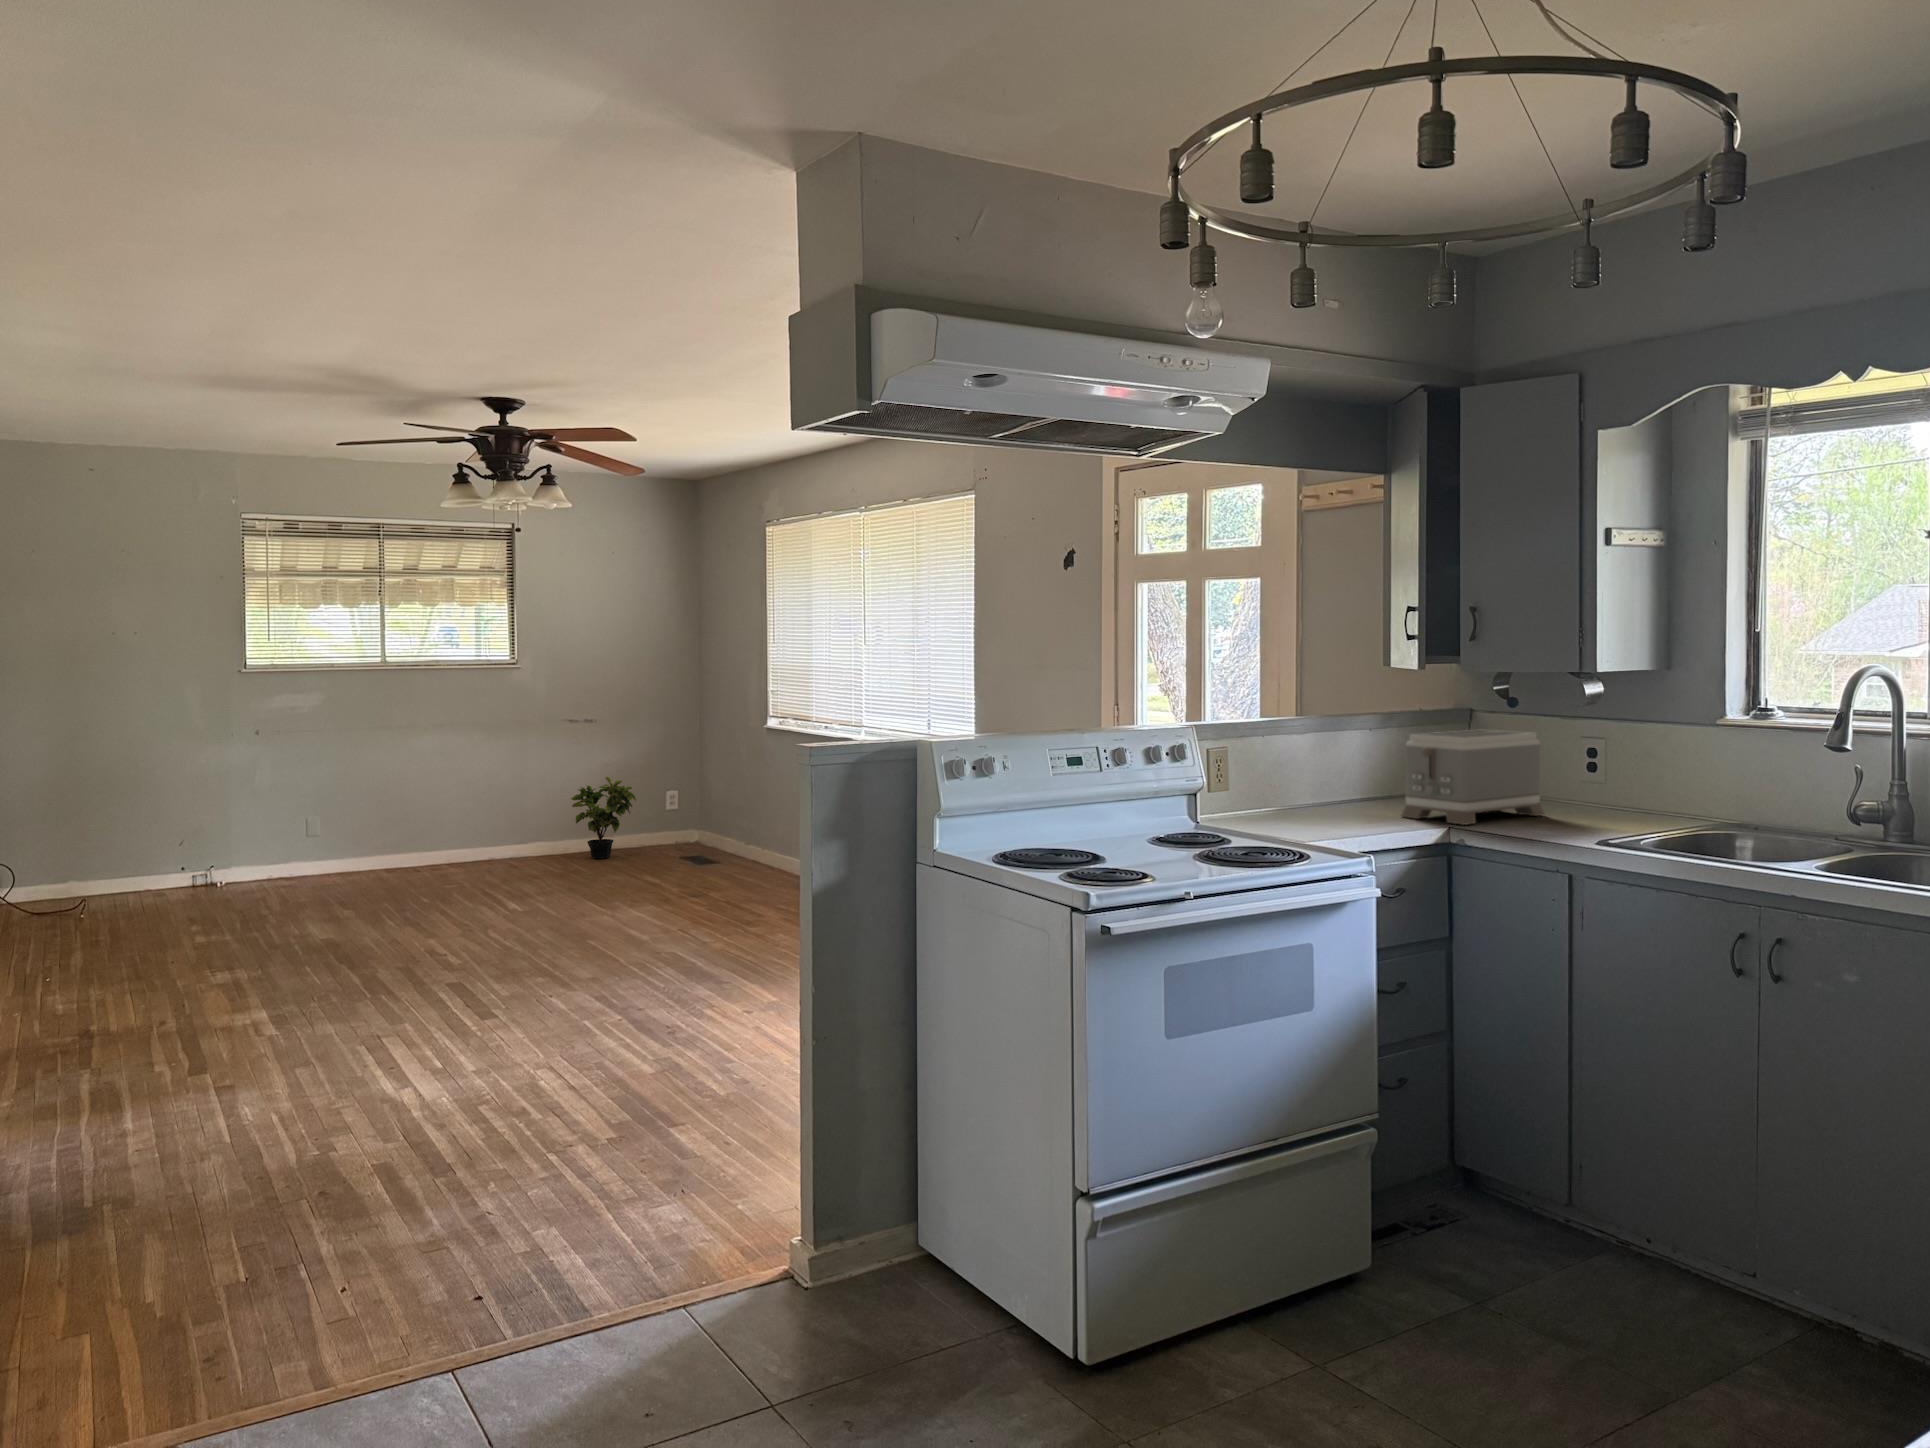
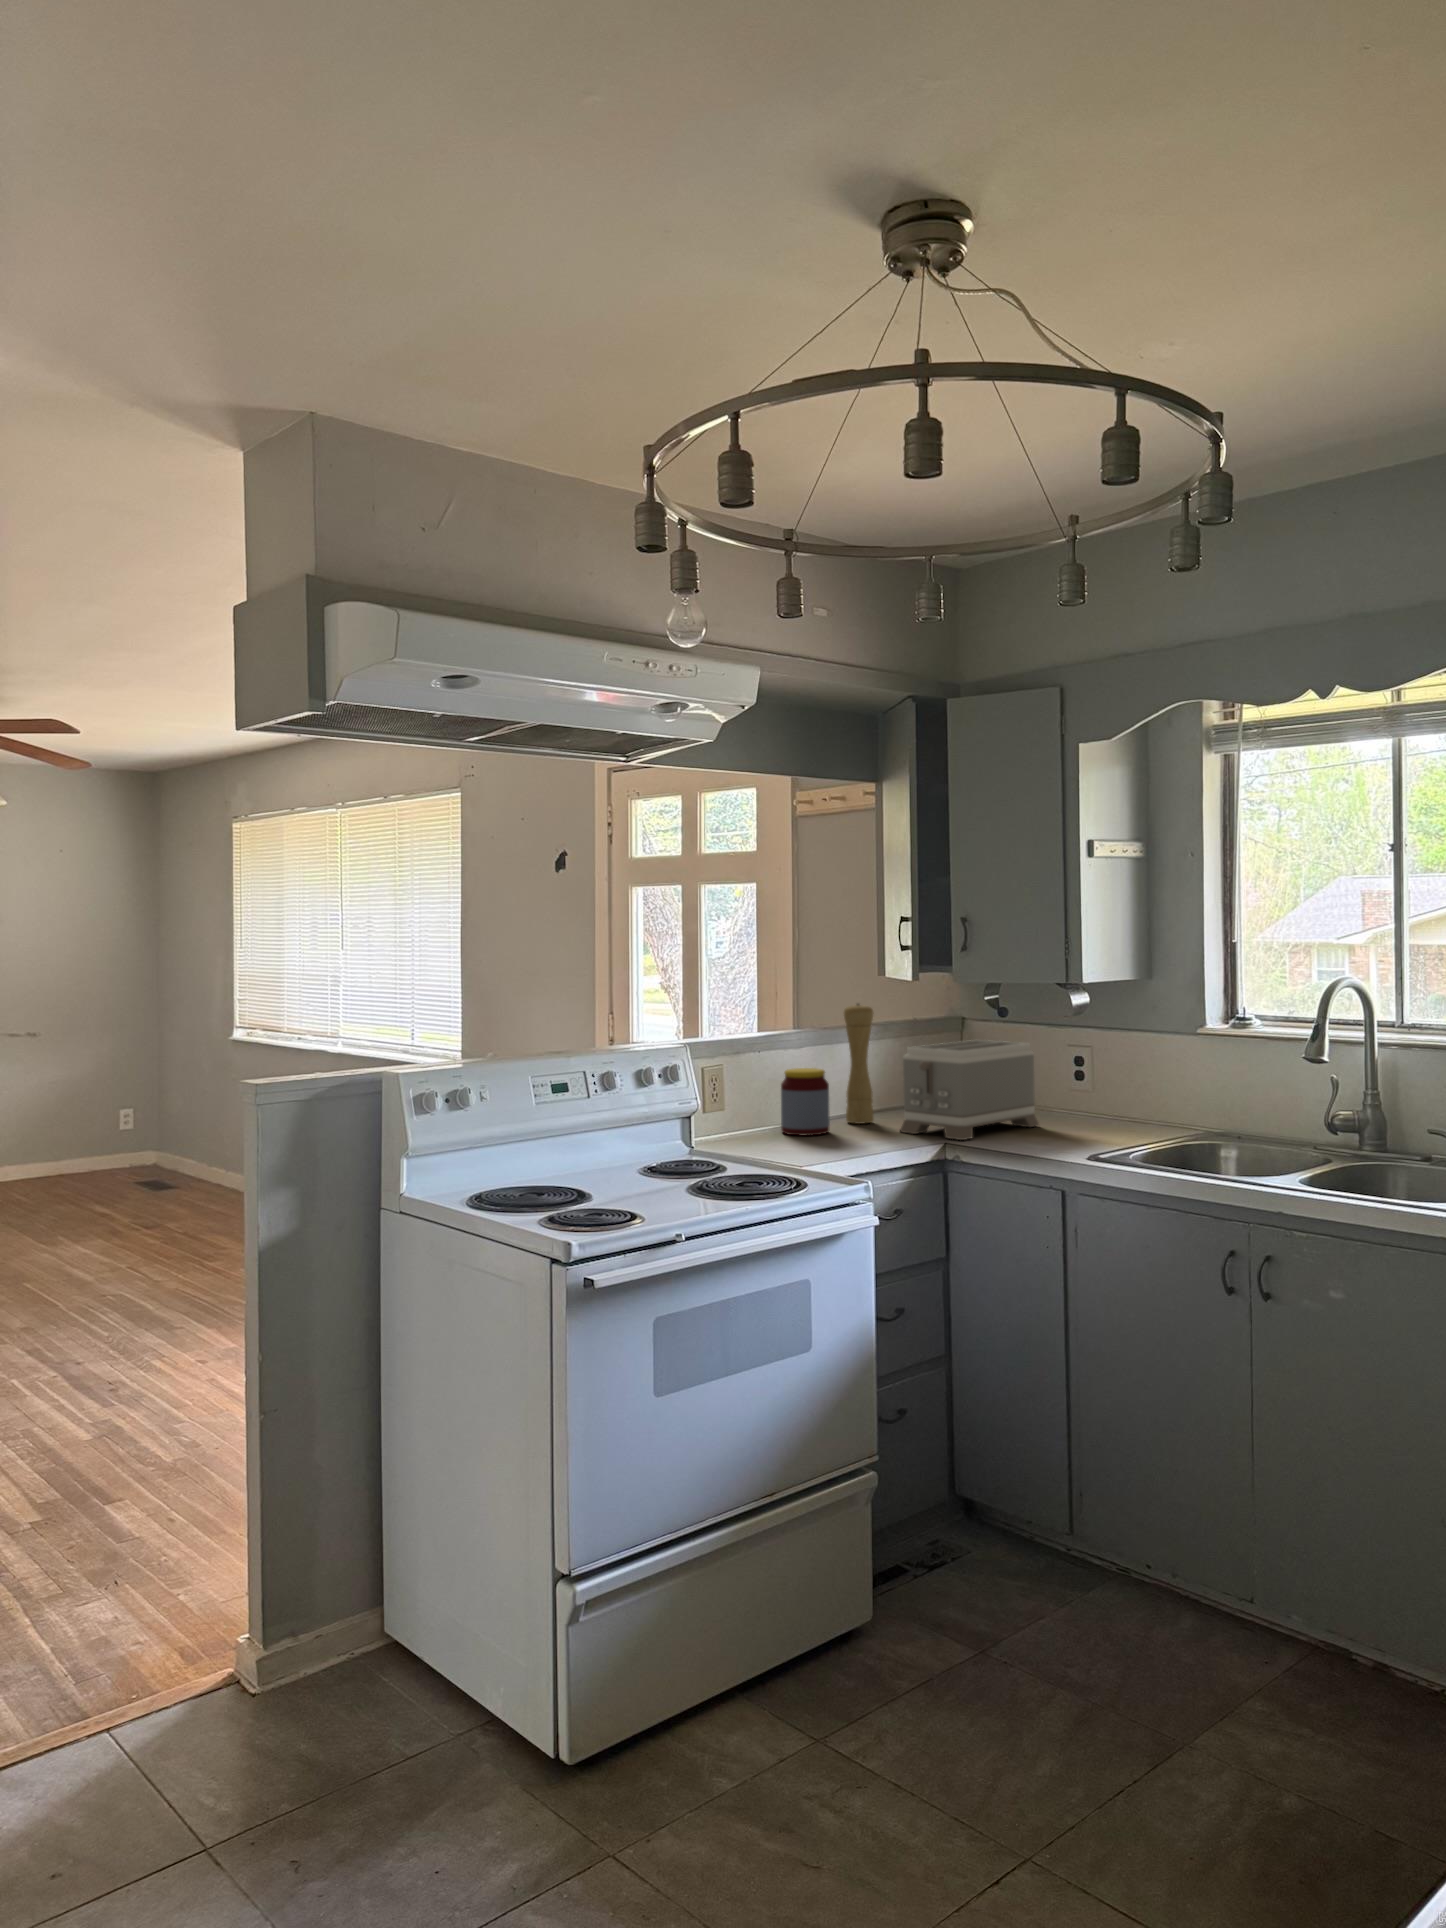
pepper mill: none [1346,692,1376,809] -> present [844,1004,874,1124]
jar: none [1283,753,1331,817] -> present [781,1068,830,1135]
potted plant: present [571,777,636,858] -> none [26,1091,101,1180]

